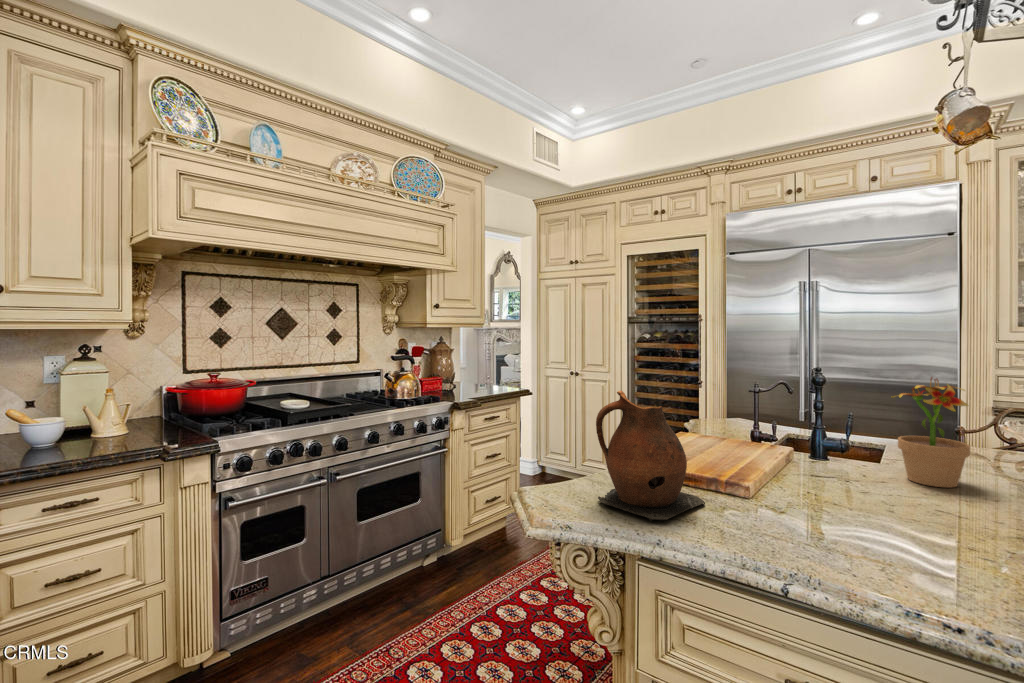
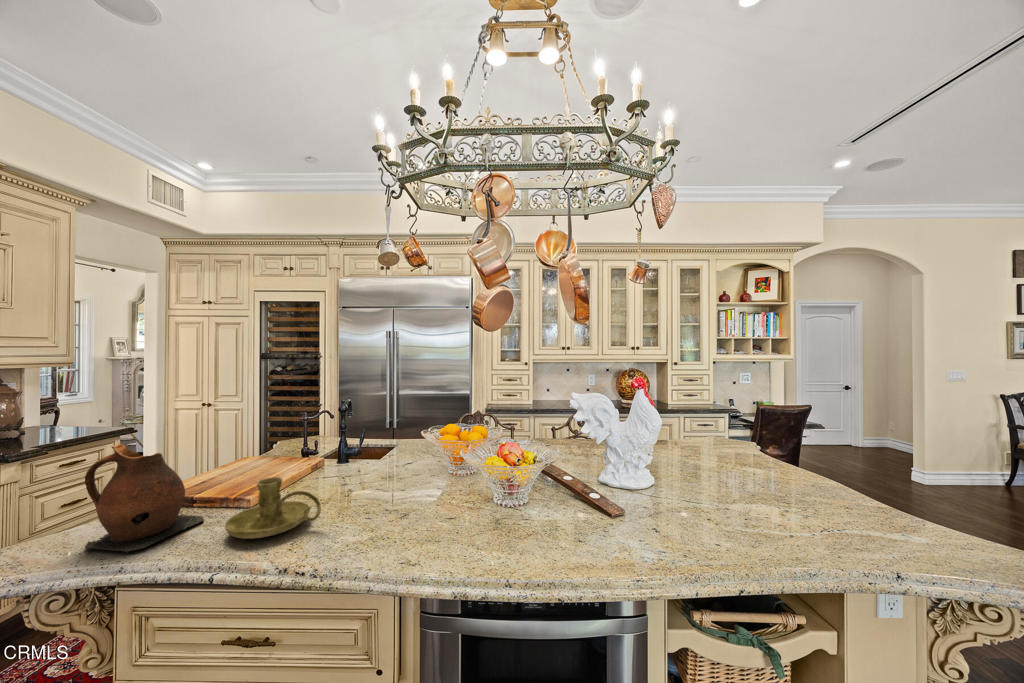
potted plant: present [892,377,970,487] -> none [373,403,410,468]
candle holder: none [755,462,917,550] -> present [225,477,321,539]

